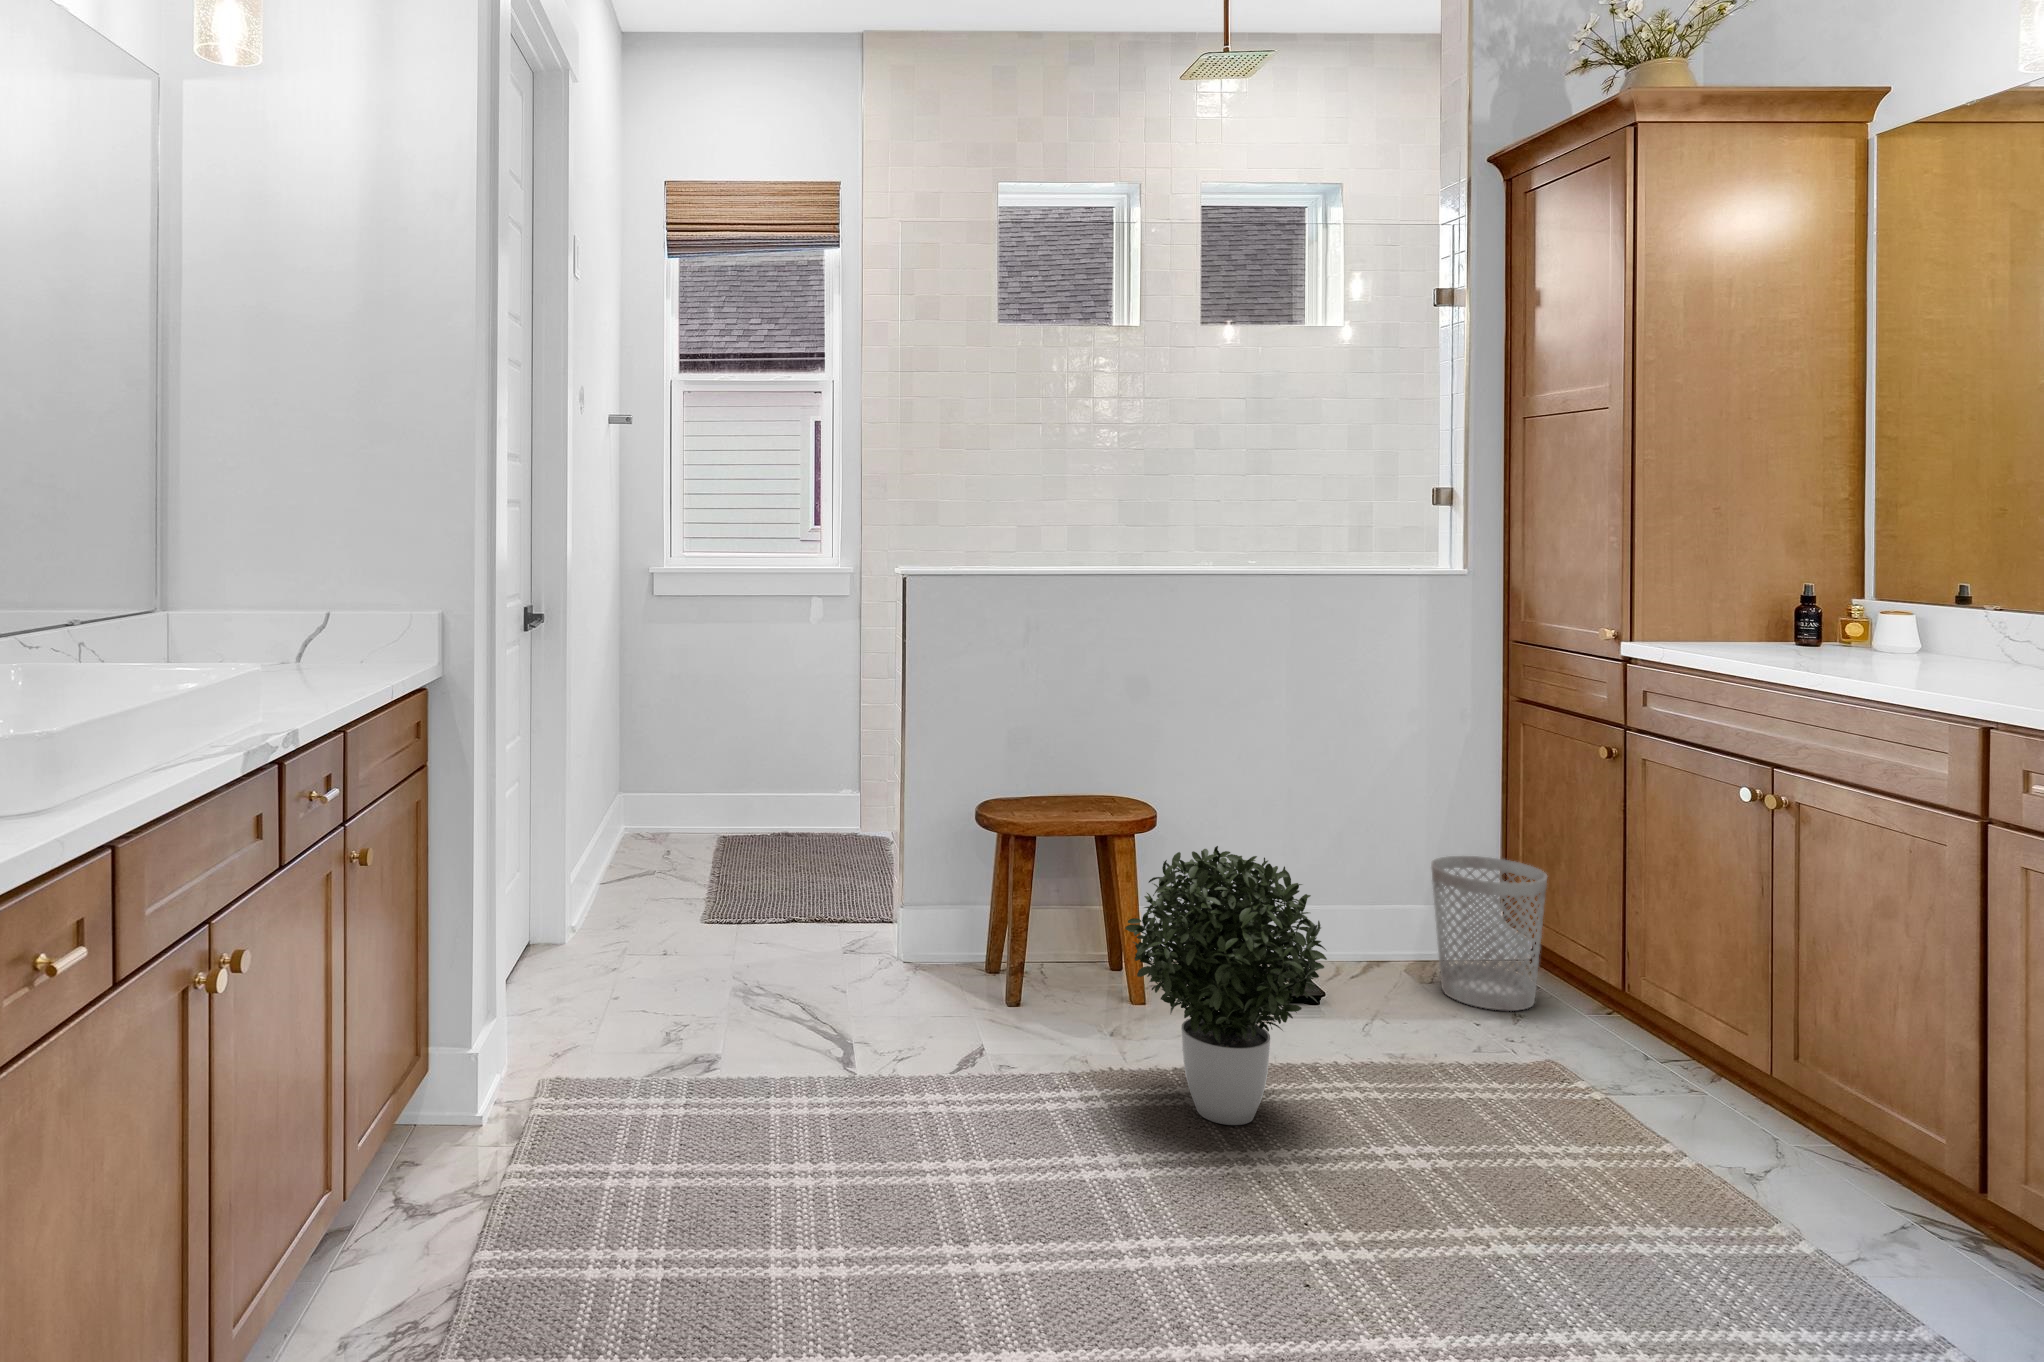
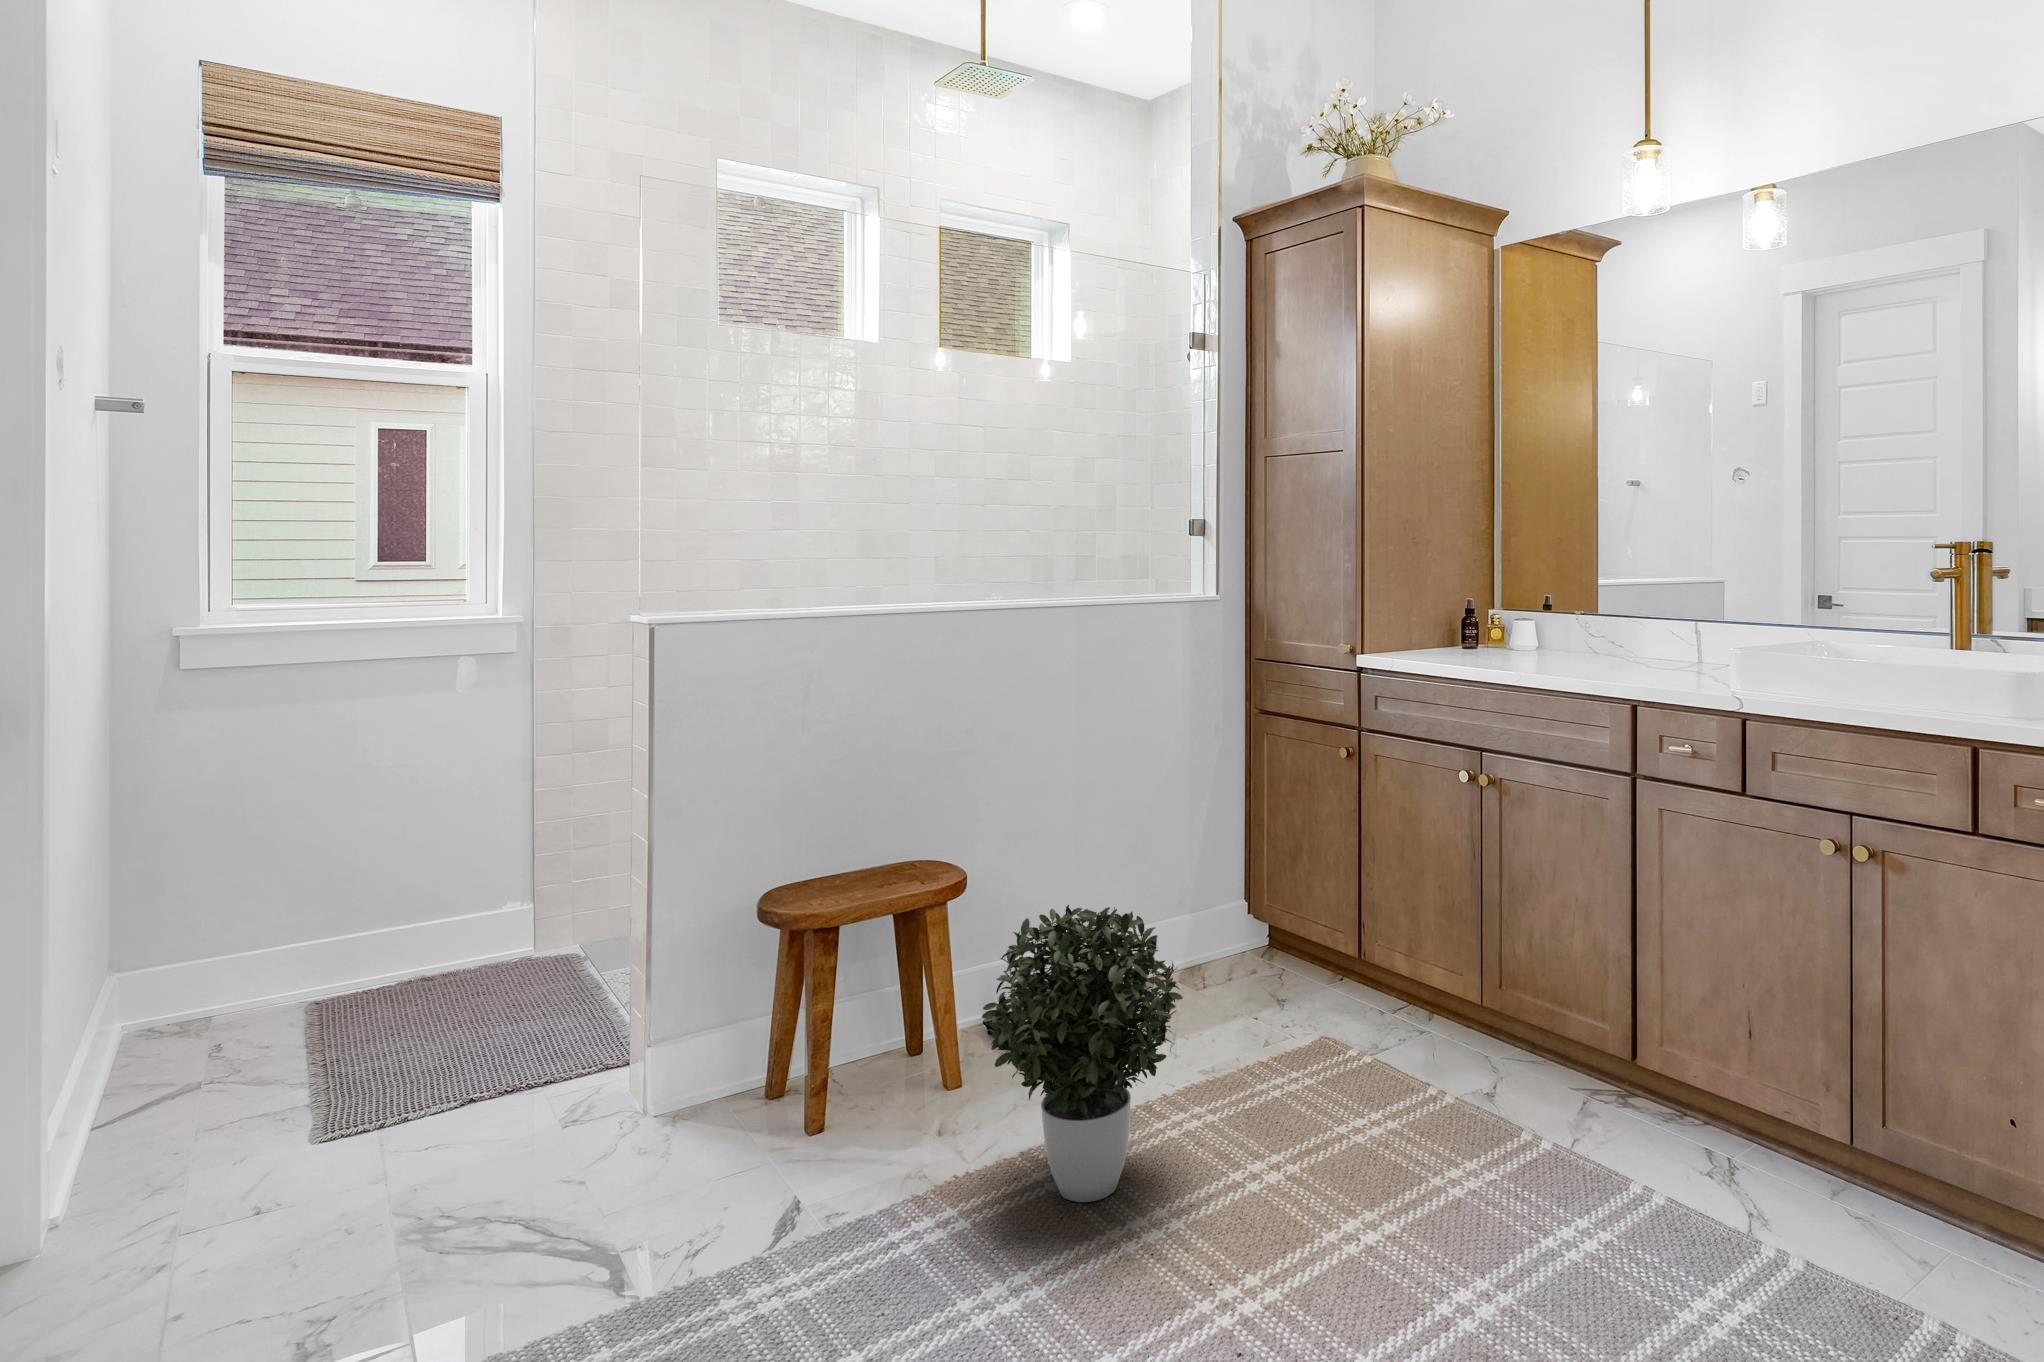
wastebasket: present [1431,856,1547,1011] -> none [1203,859,1295,999]

